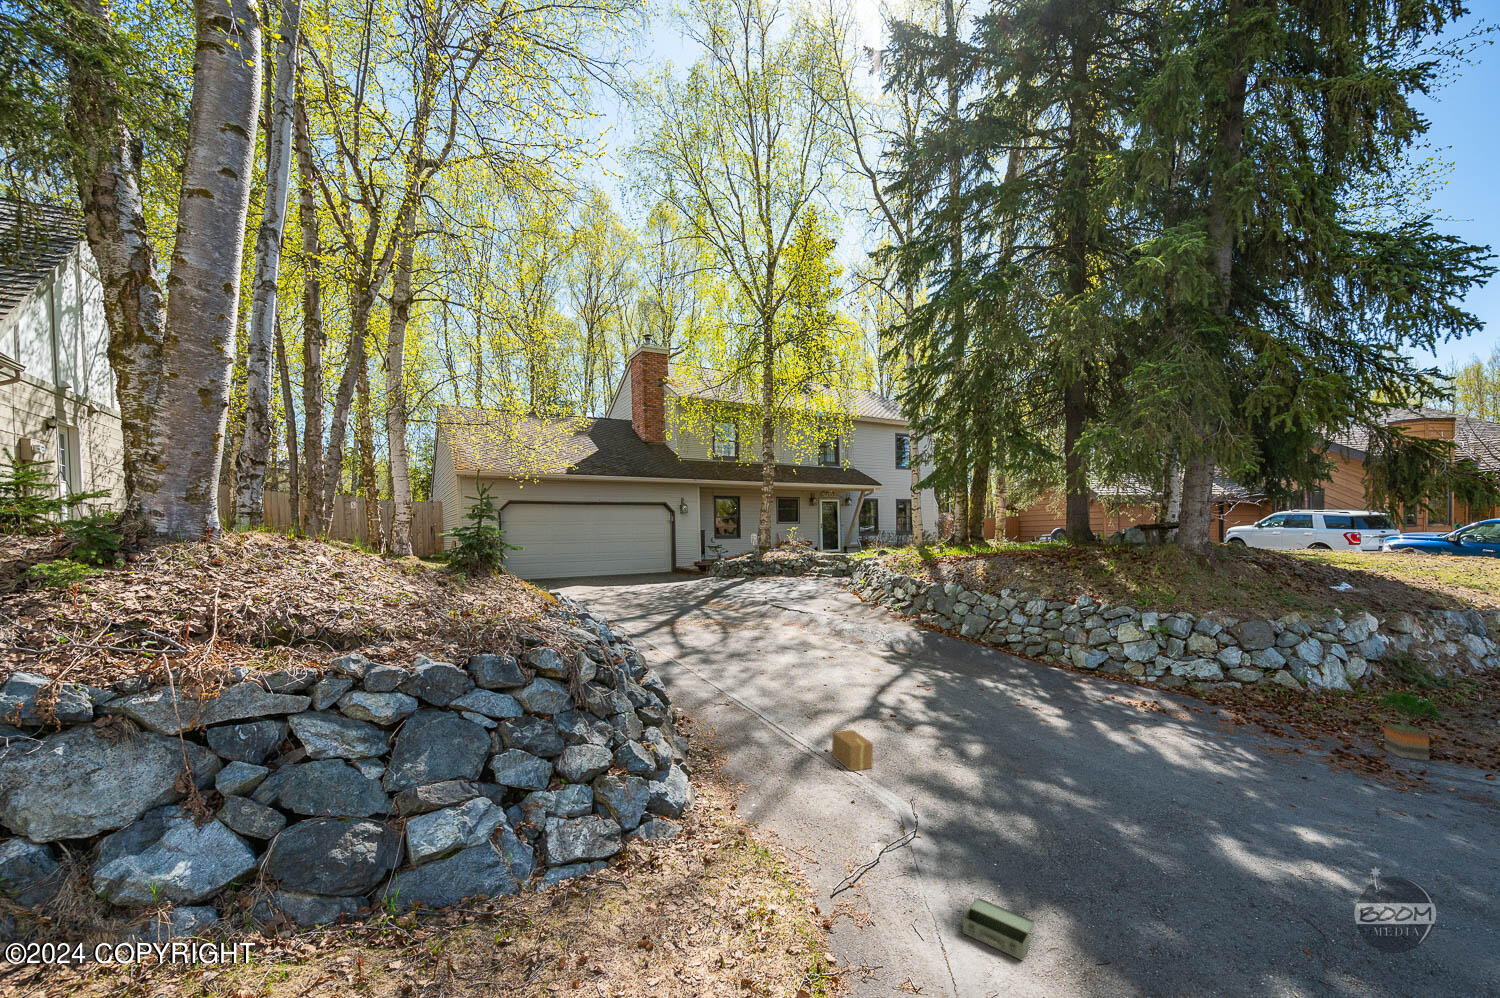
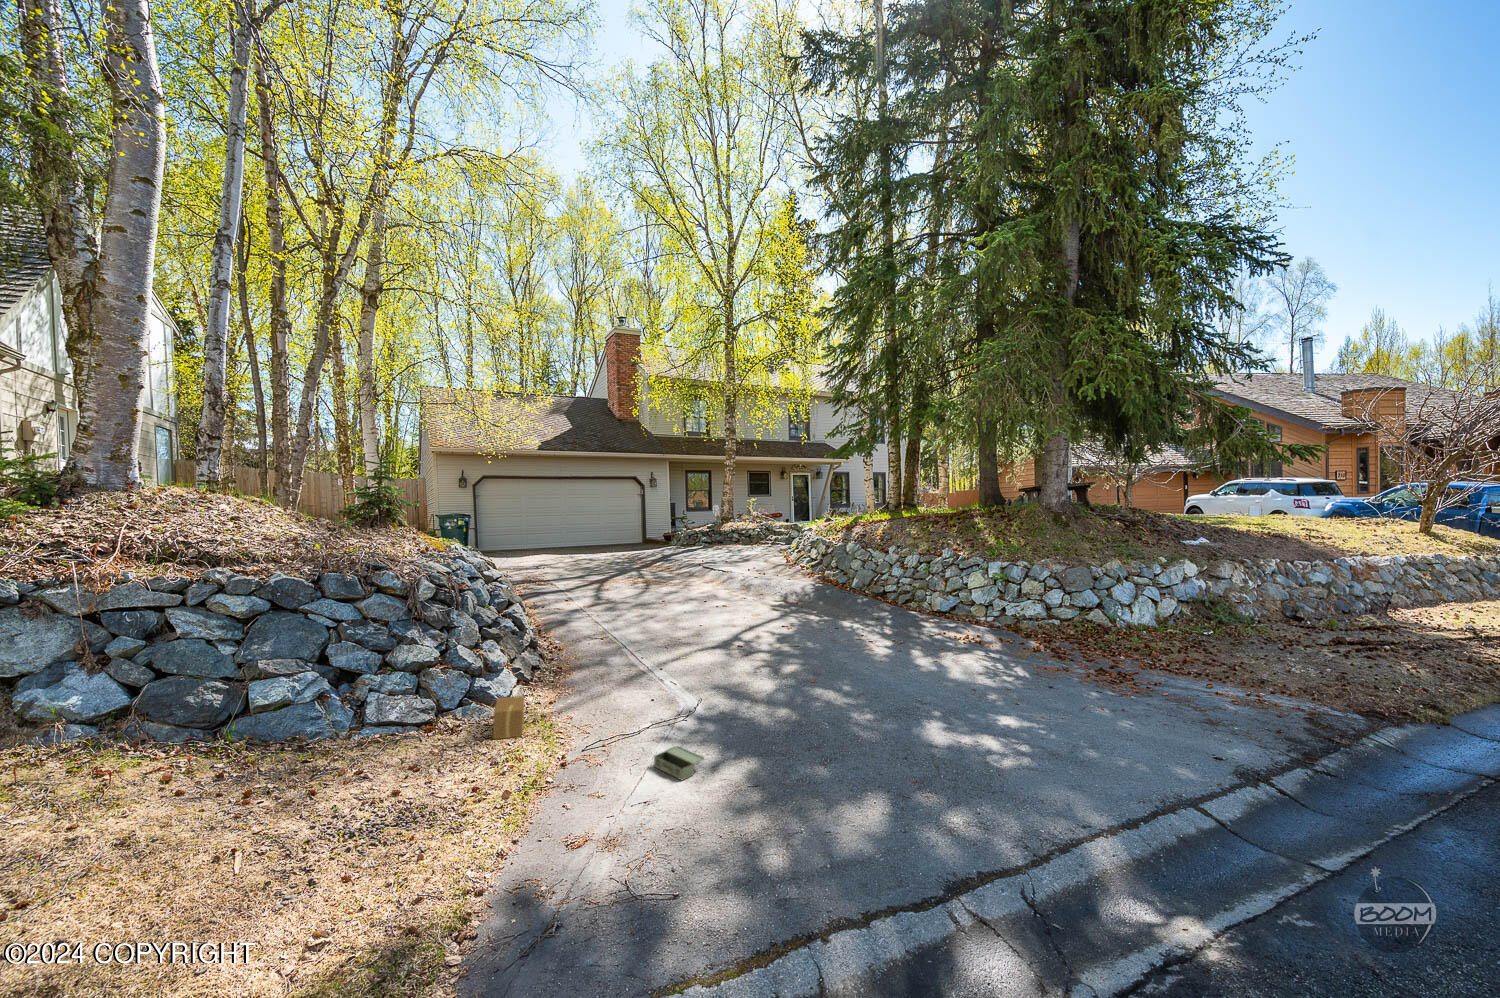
potted tree: present [1379,693,1443,761] -> none [1129,619,1174,675]
cardboard box: present [832,730,873,771] -> present [493,696,524,739]

